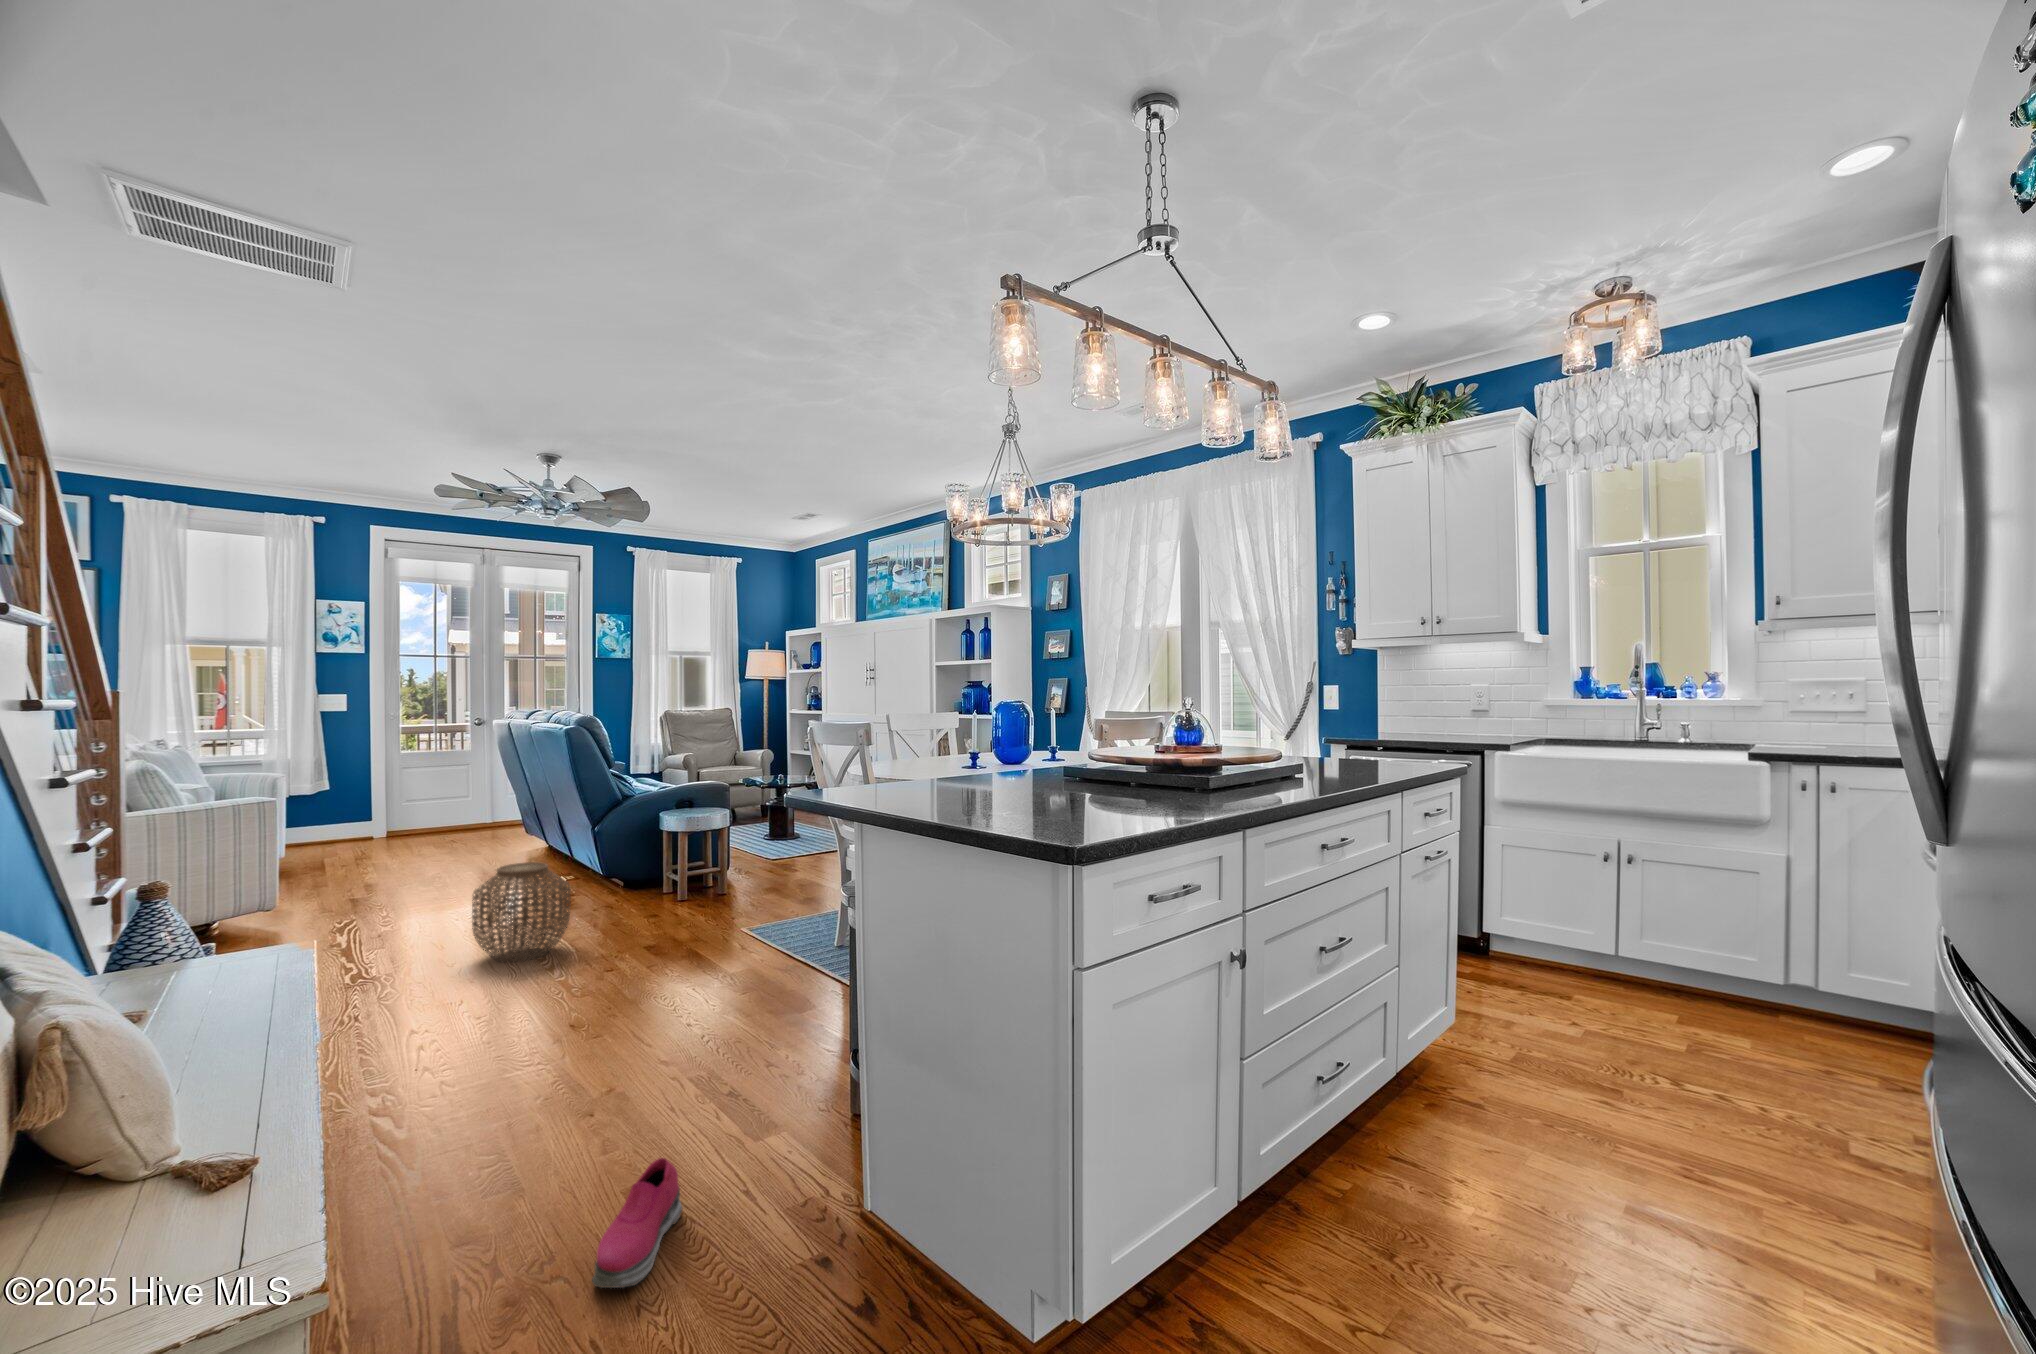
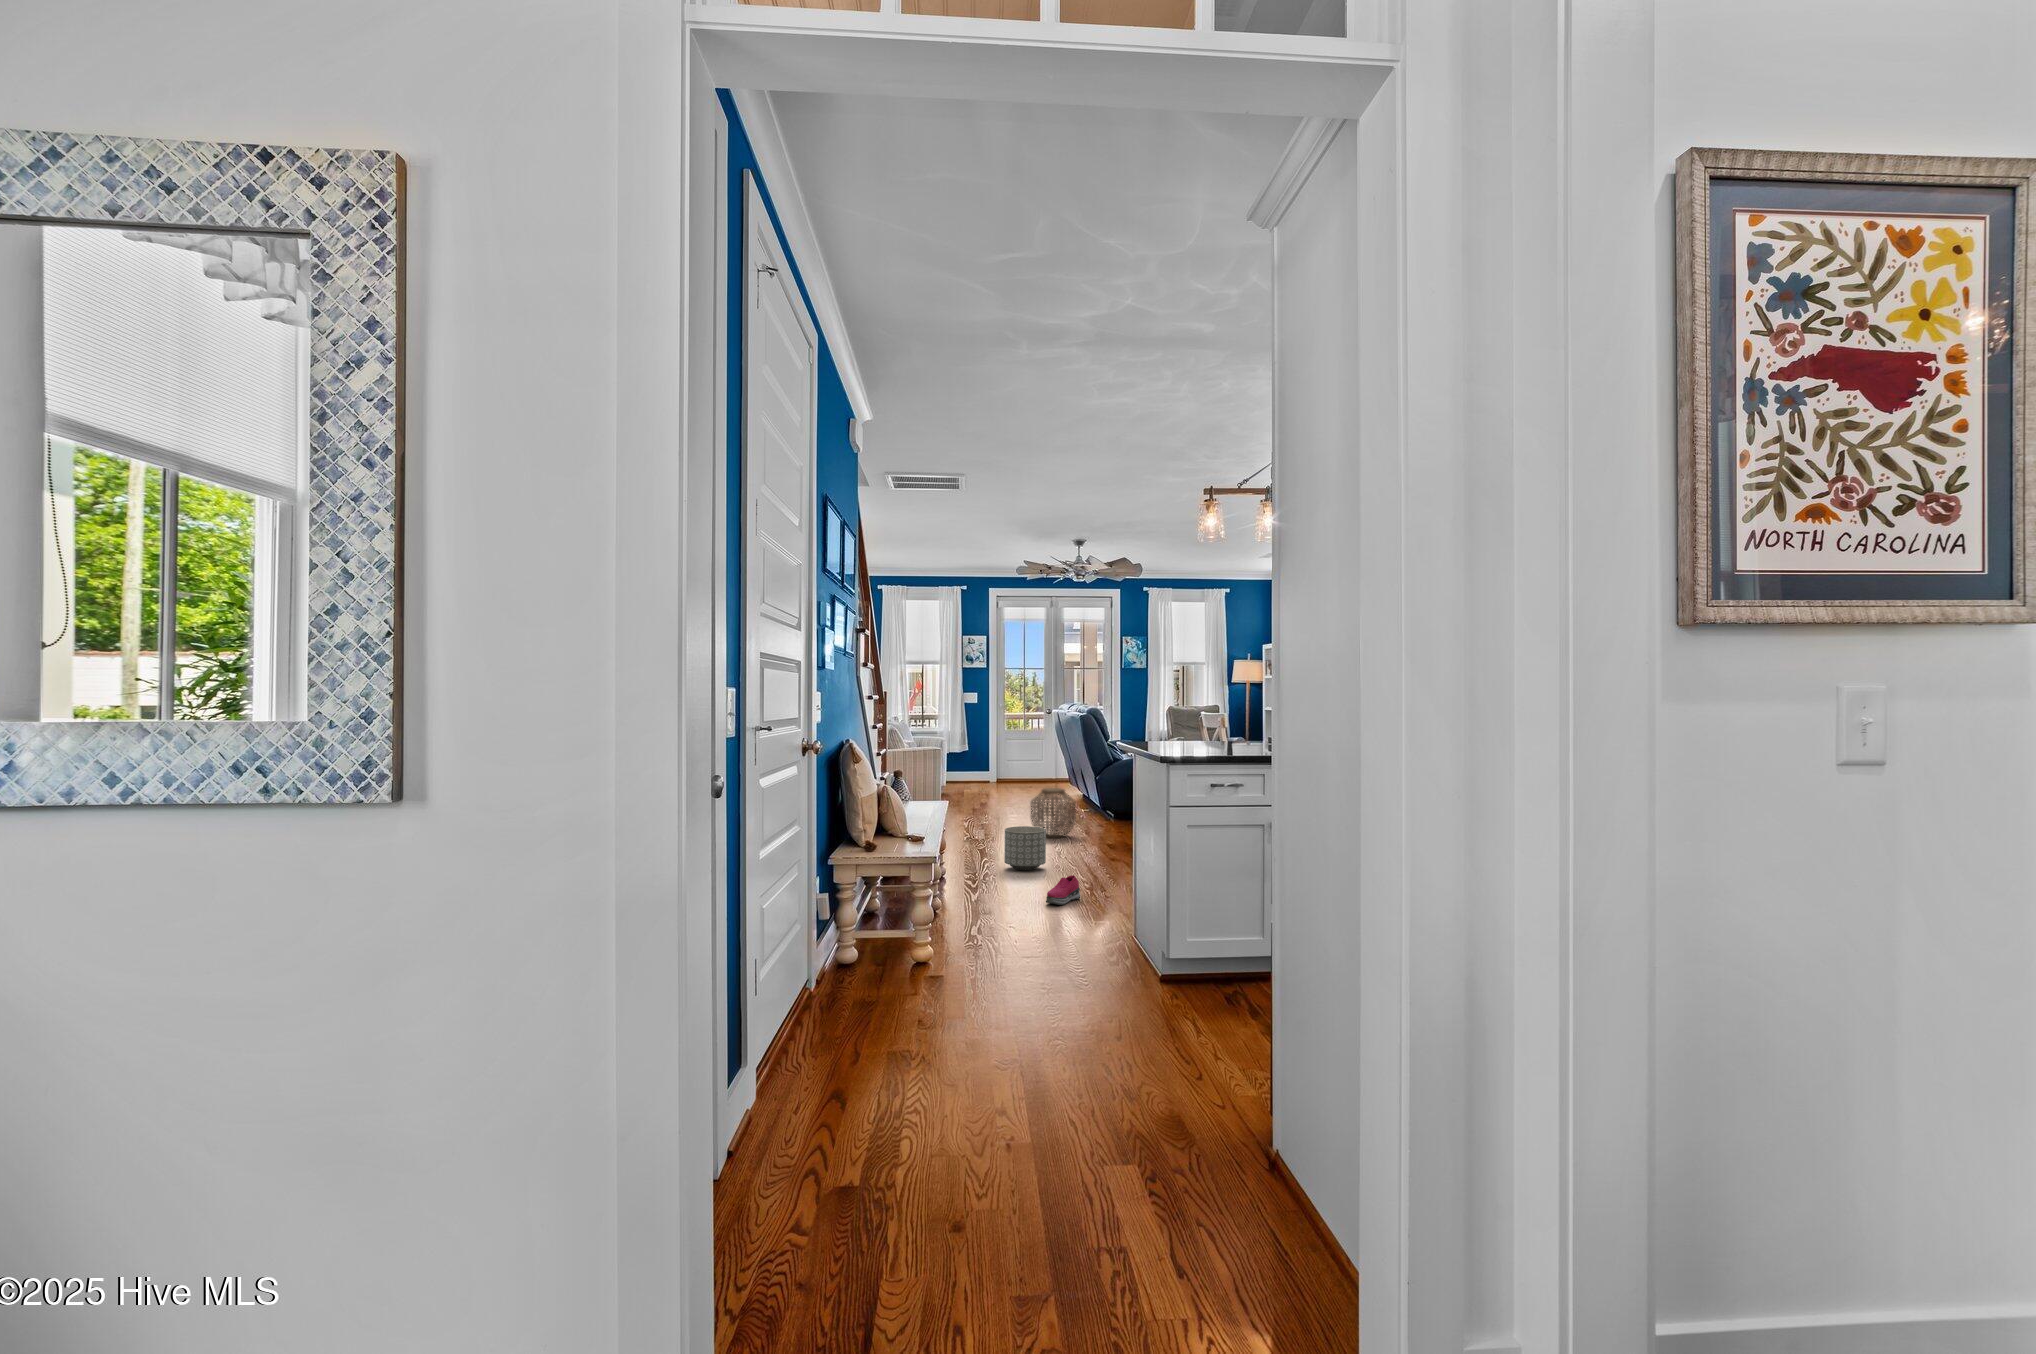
planter: none [424,983,539,1102] -> present [1004,826,1046,870]

